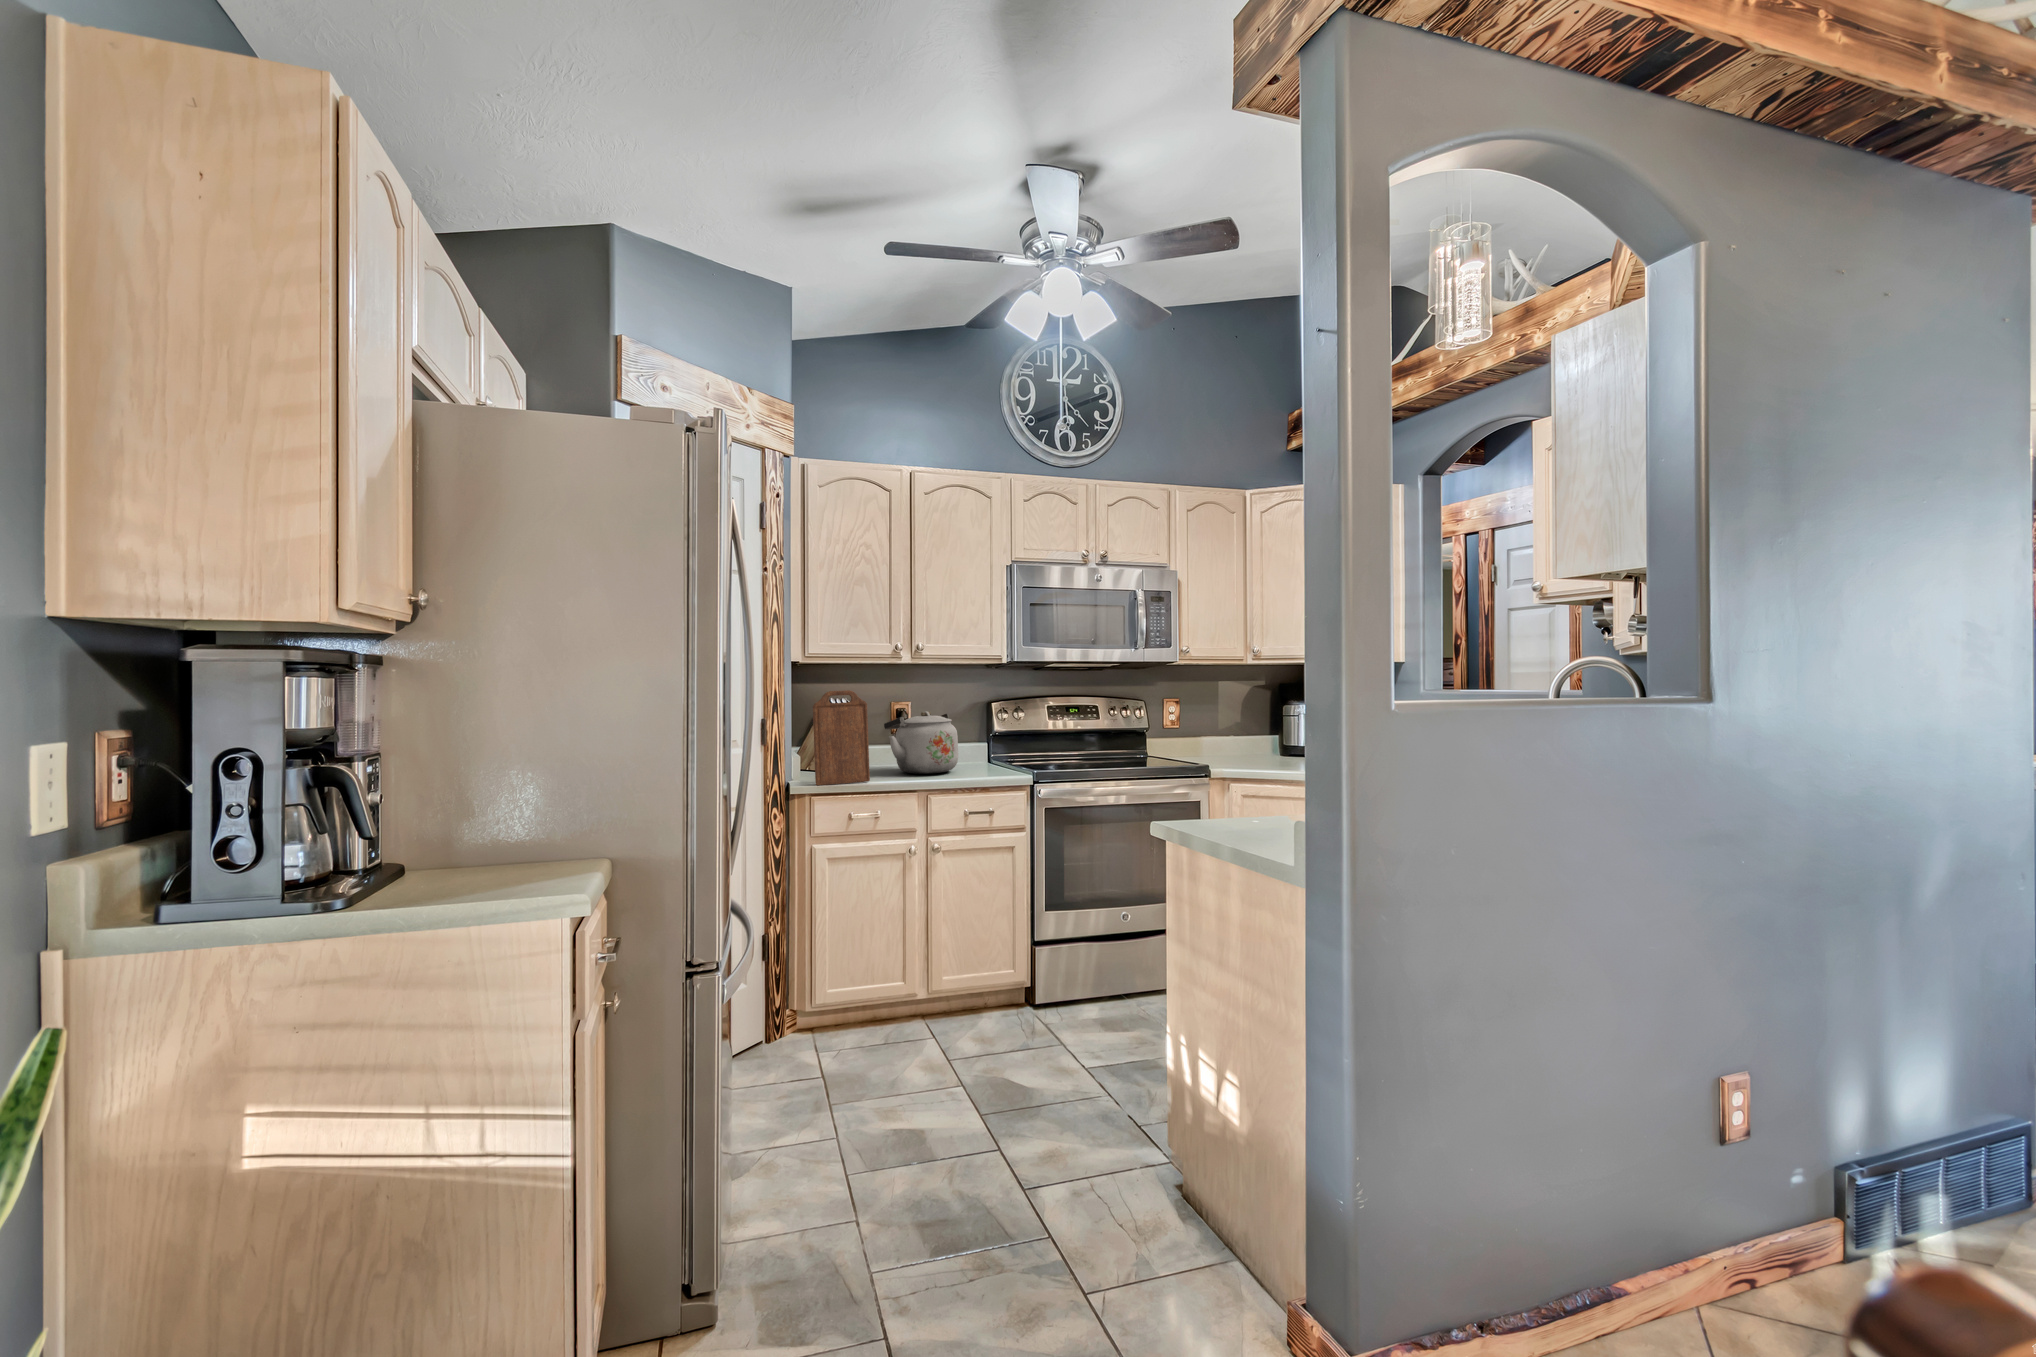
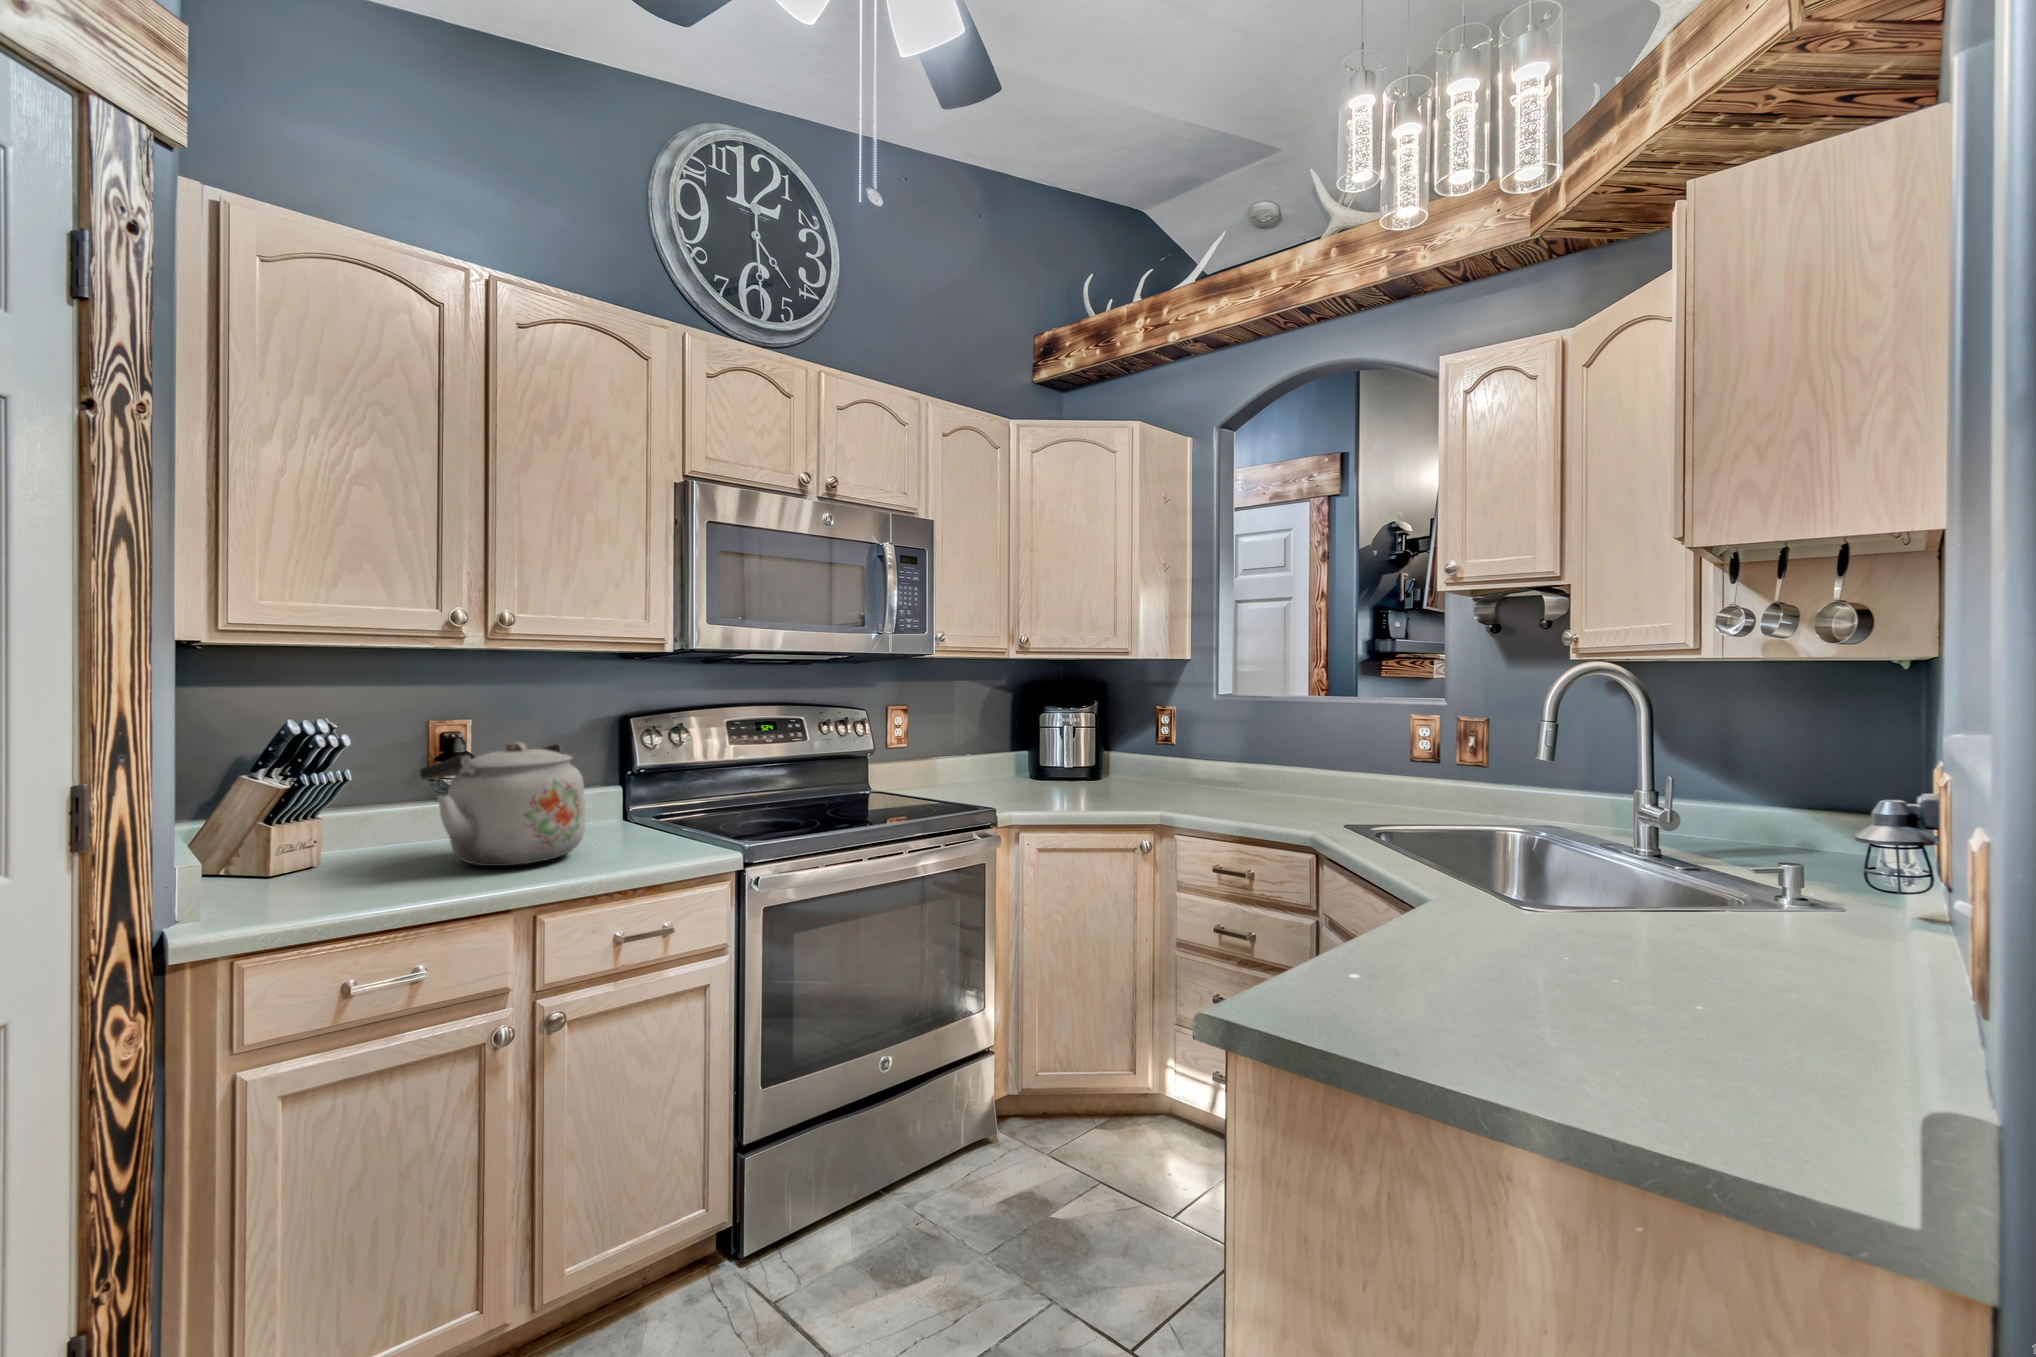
cutting board: present [813,690,870,786] -> none [239,705,395,927]

